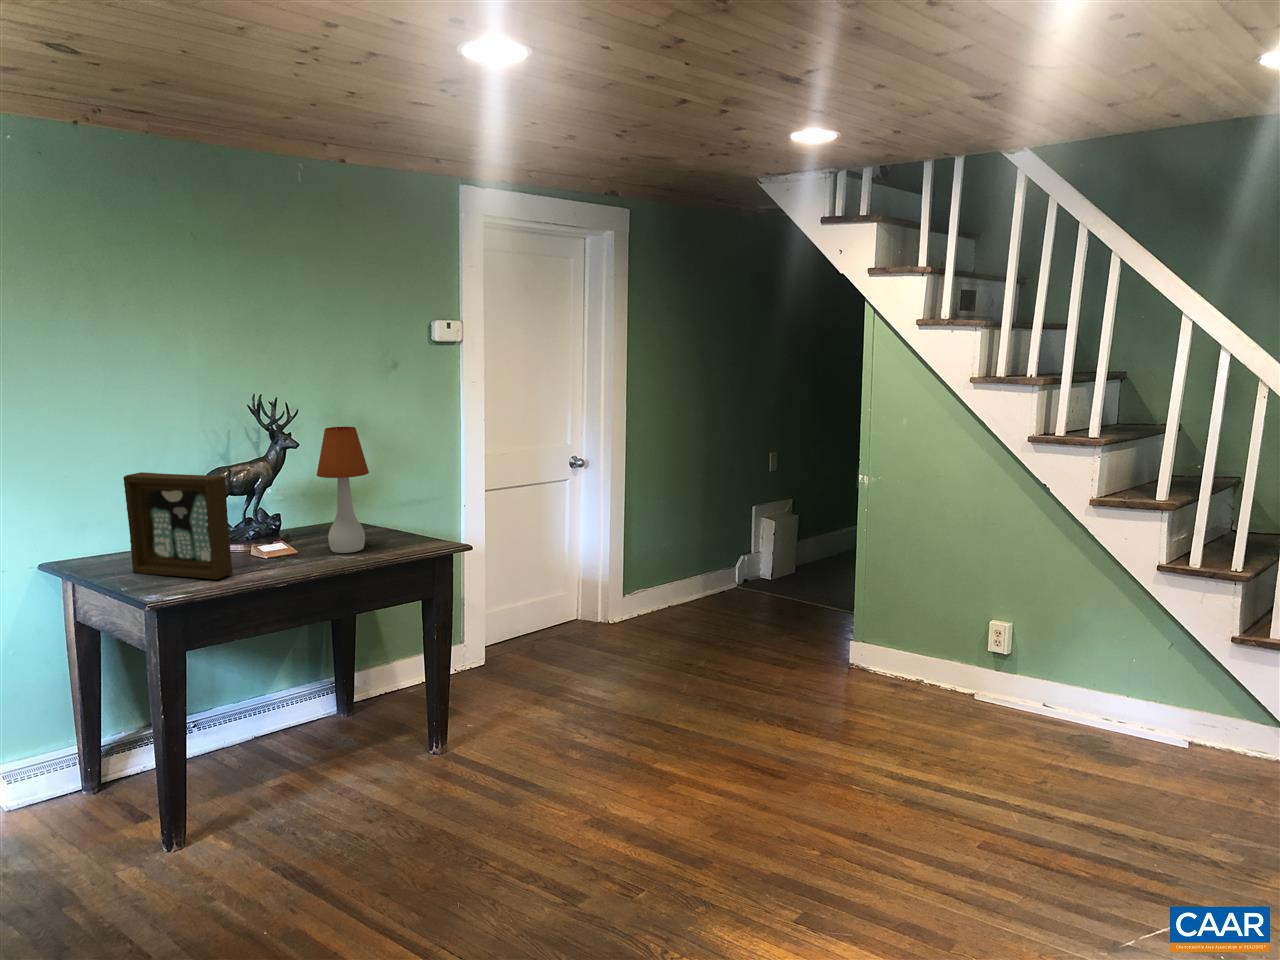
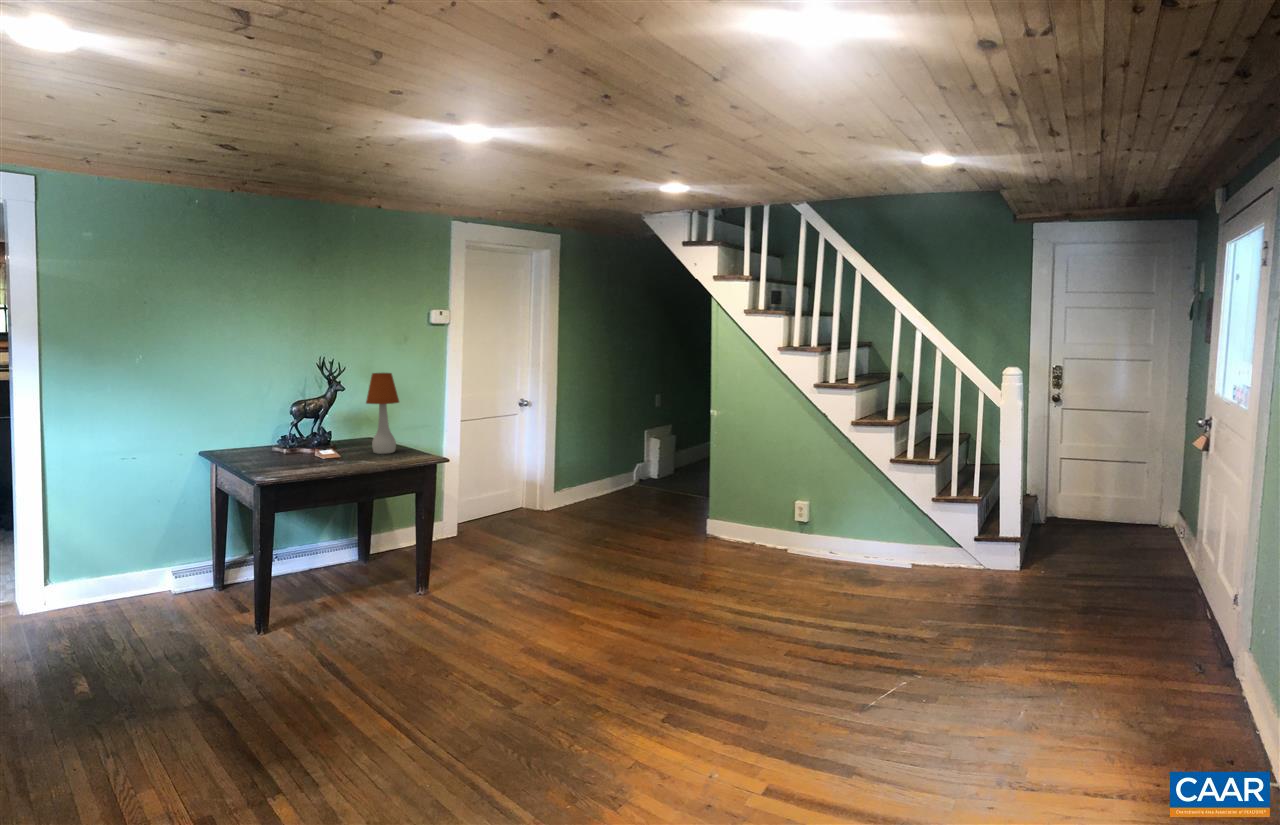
picture frame: present [123,472,232,579] -> none [246,398,316,464]

